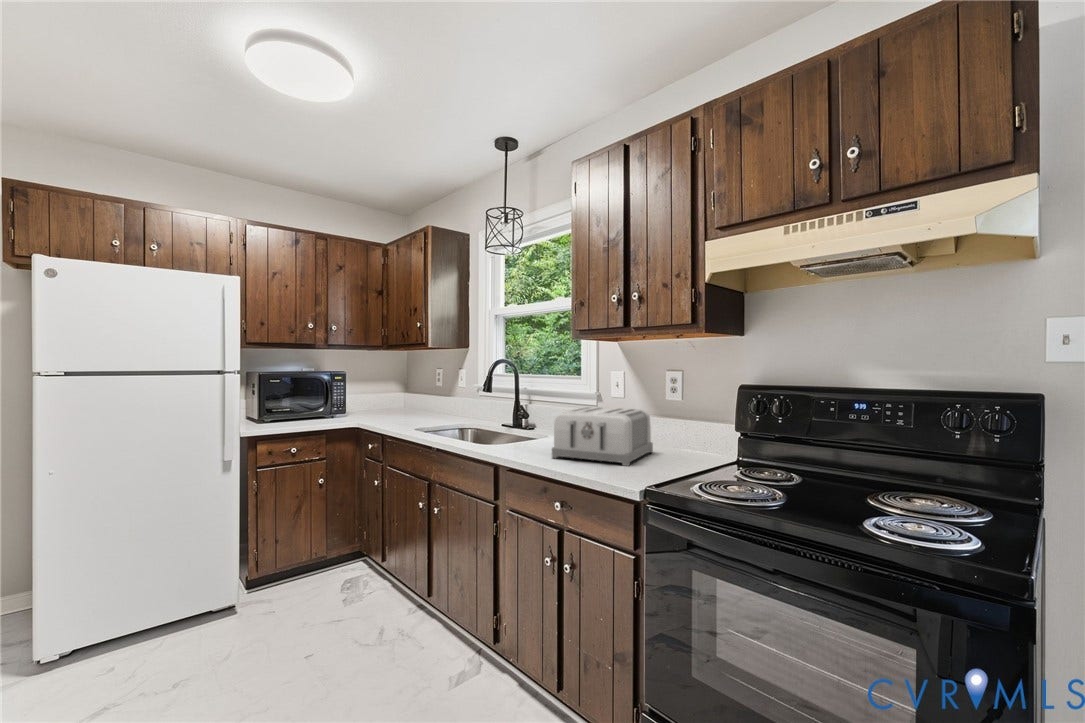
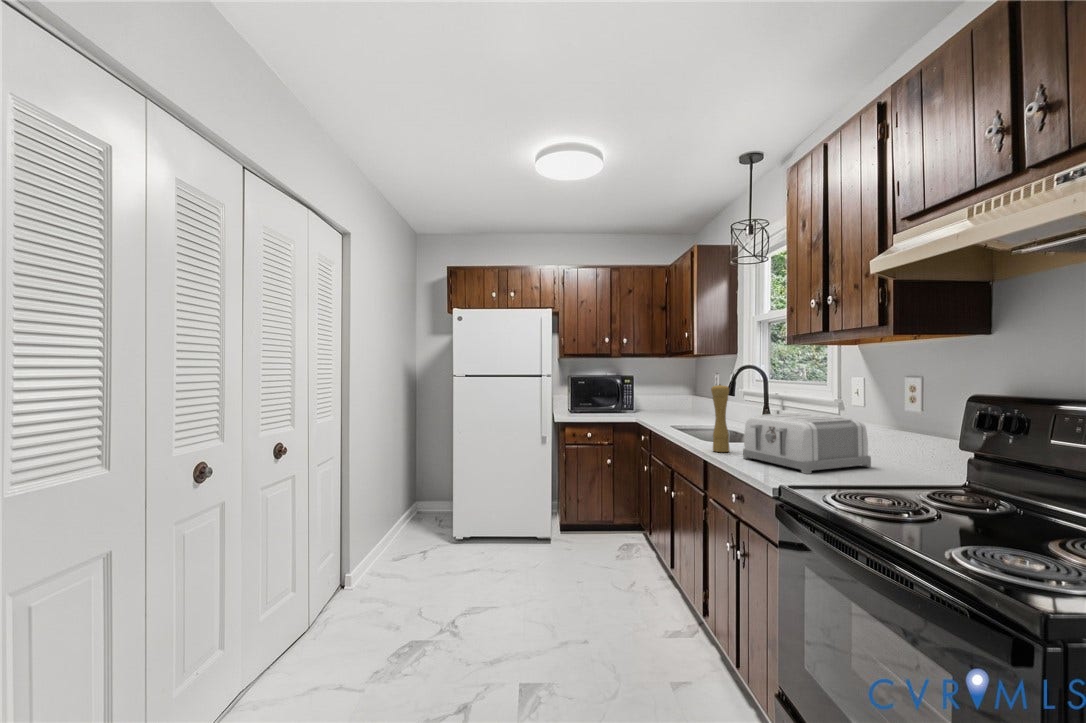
pepper mill: none [509,379,528,454] -> present [711,384,729,452]

